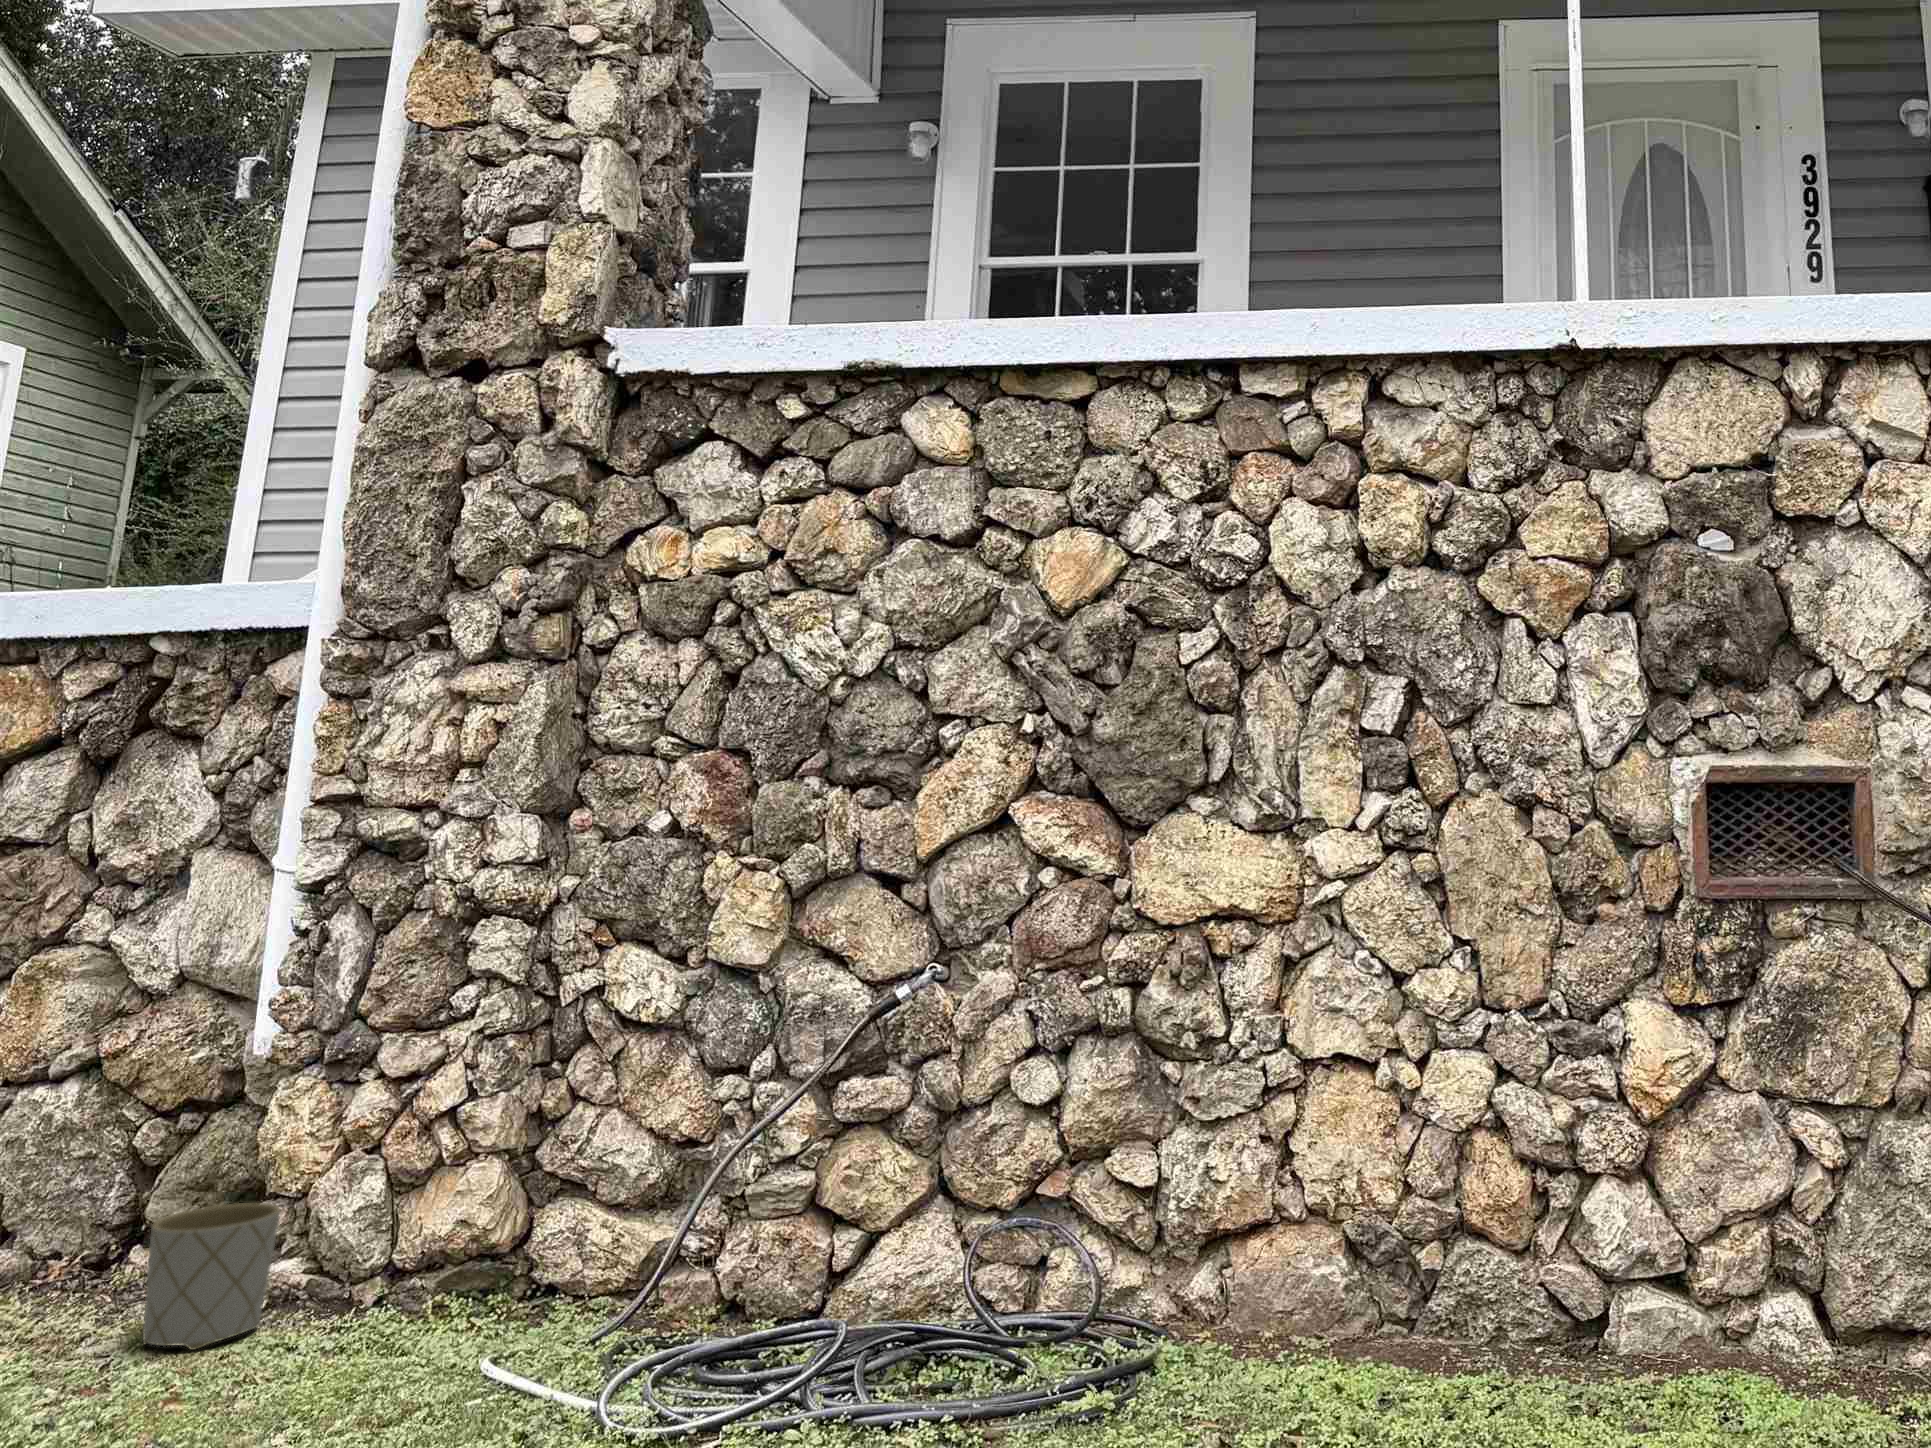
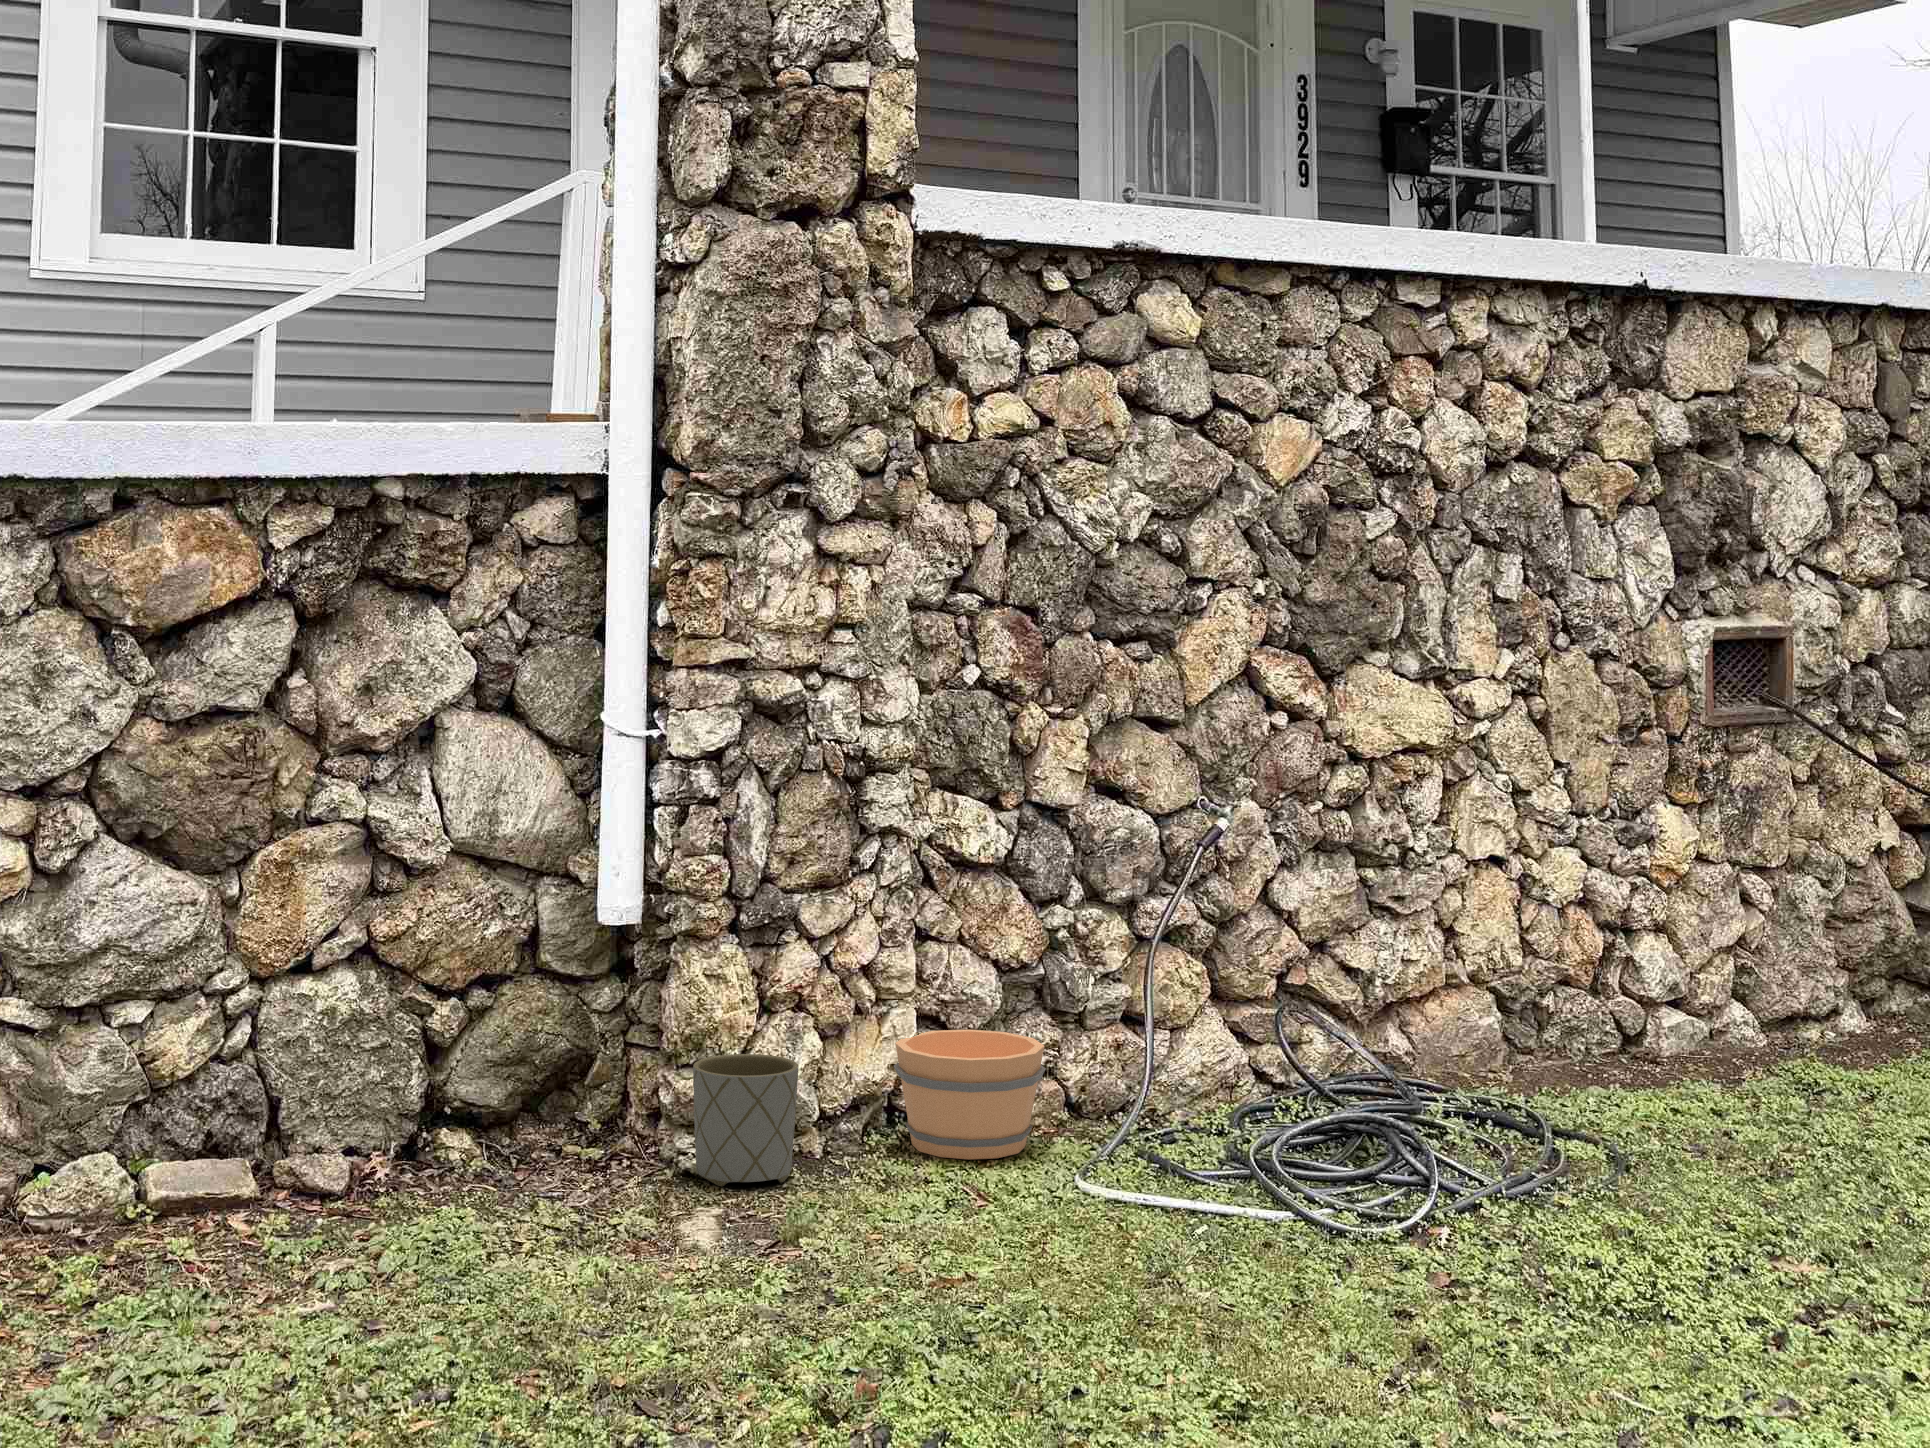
bucket: none [396,1200,583,1357] -> present [894,1029,1046,1160]

